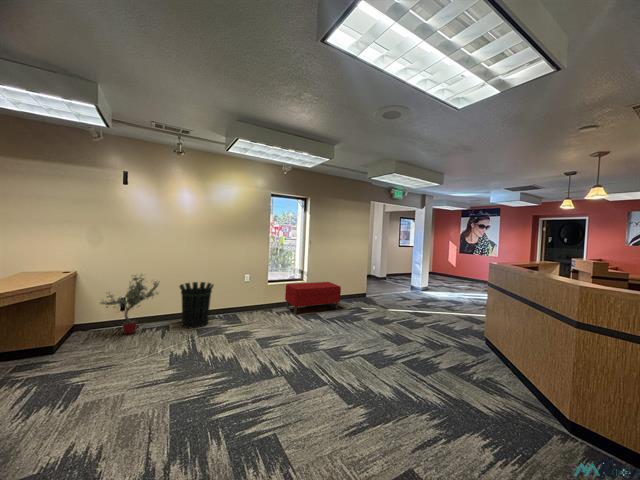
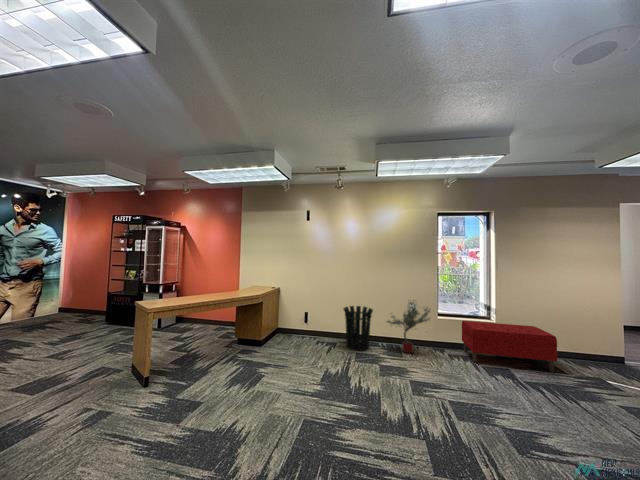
potted tree: present [100,274,159,334] -> present [387,302,430,353]

